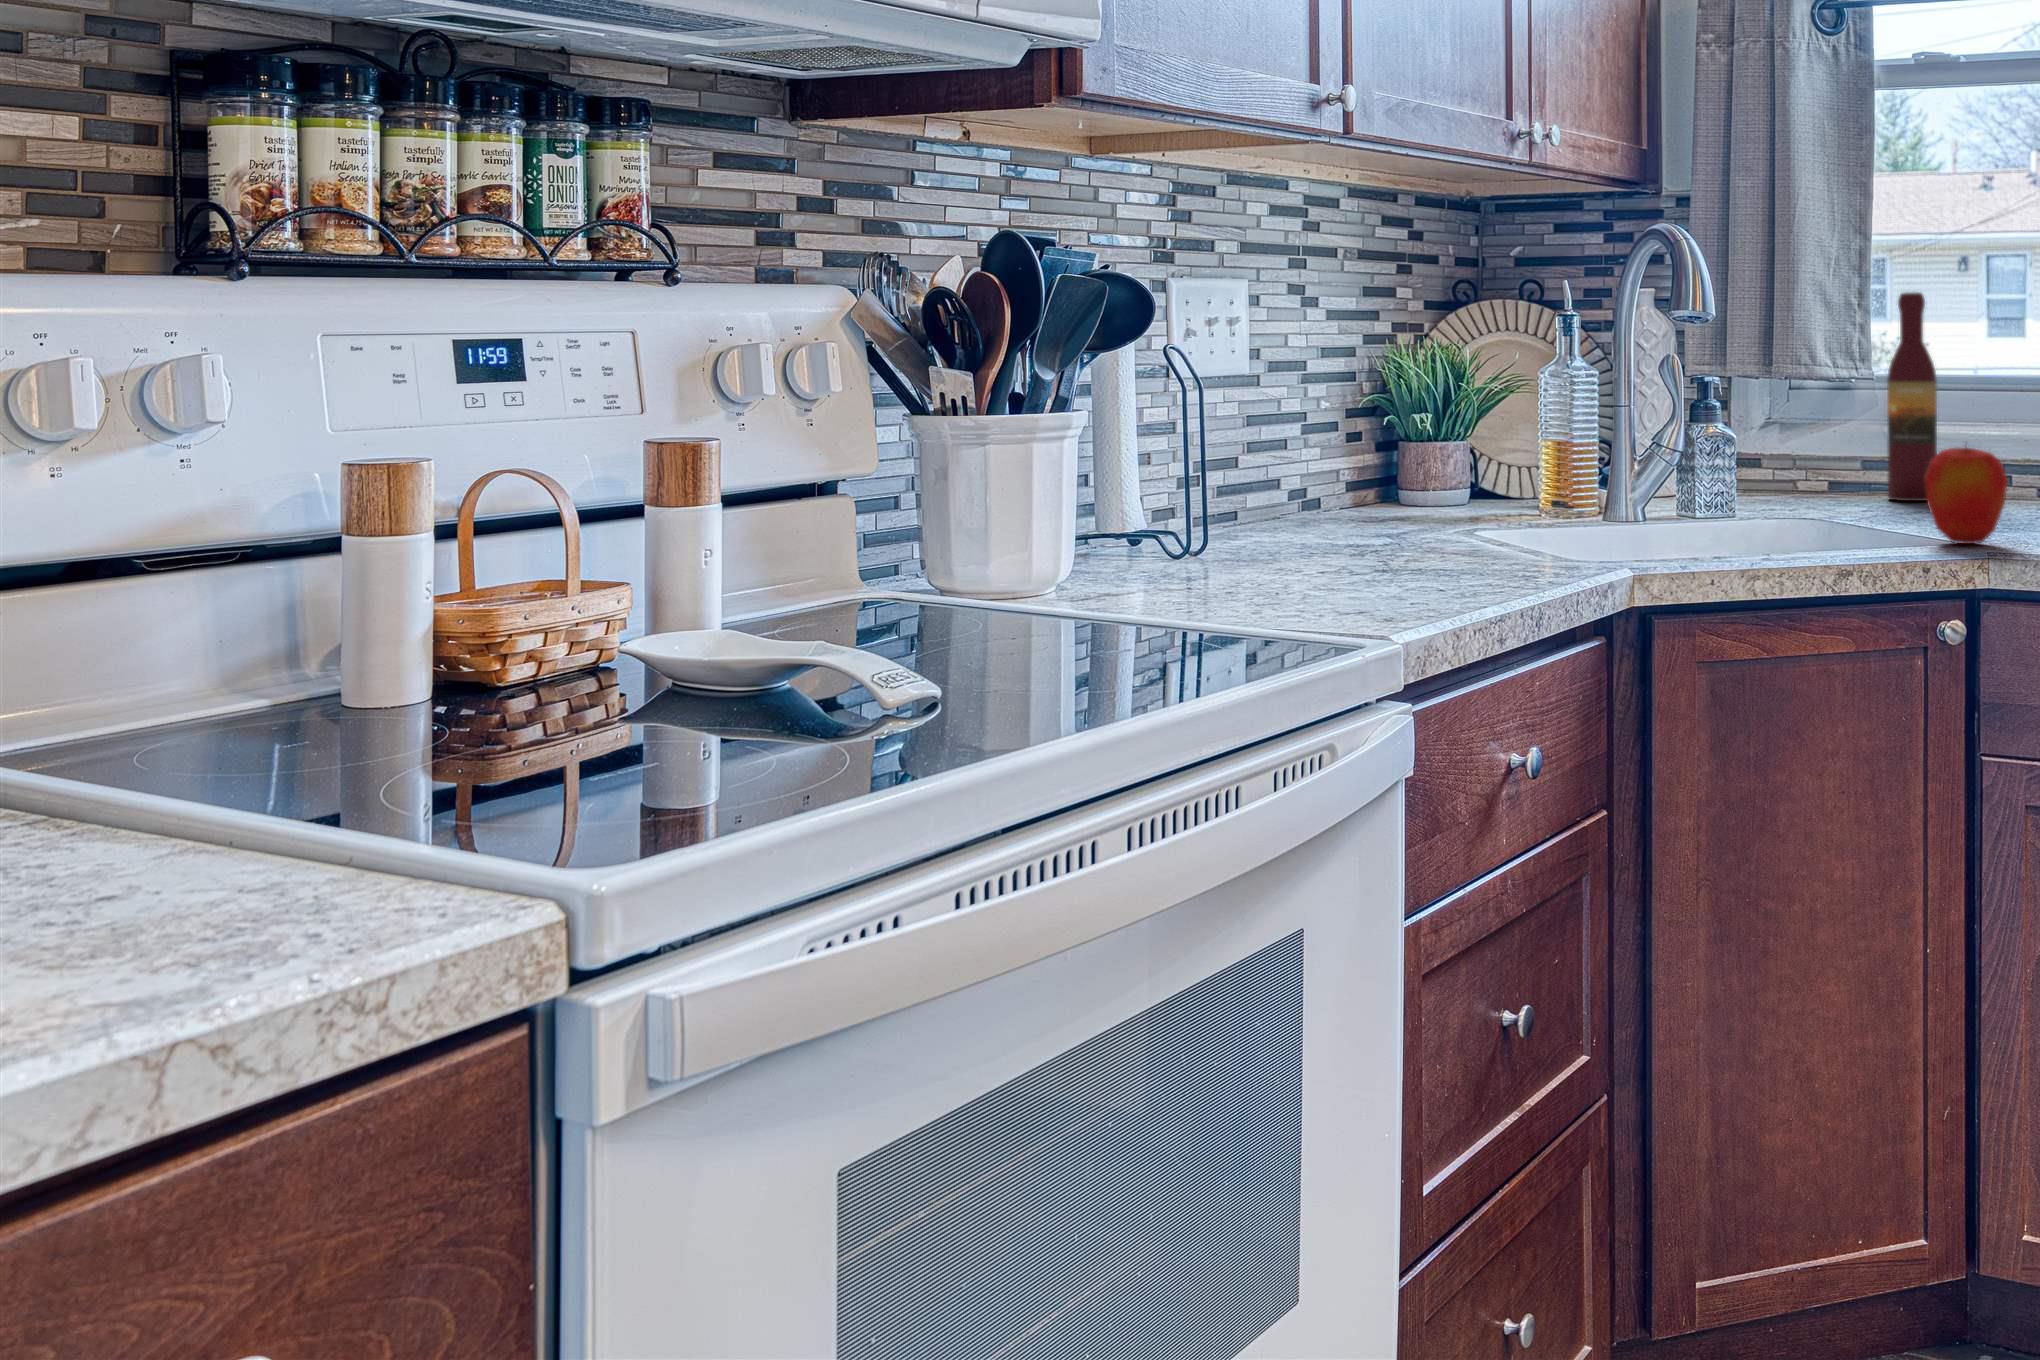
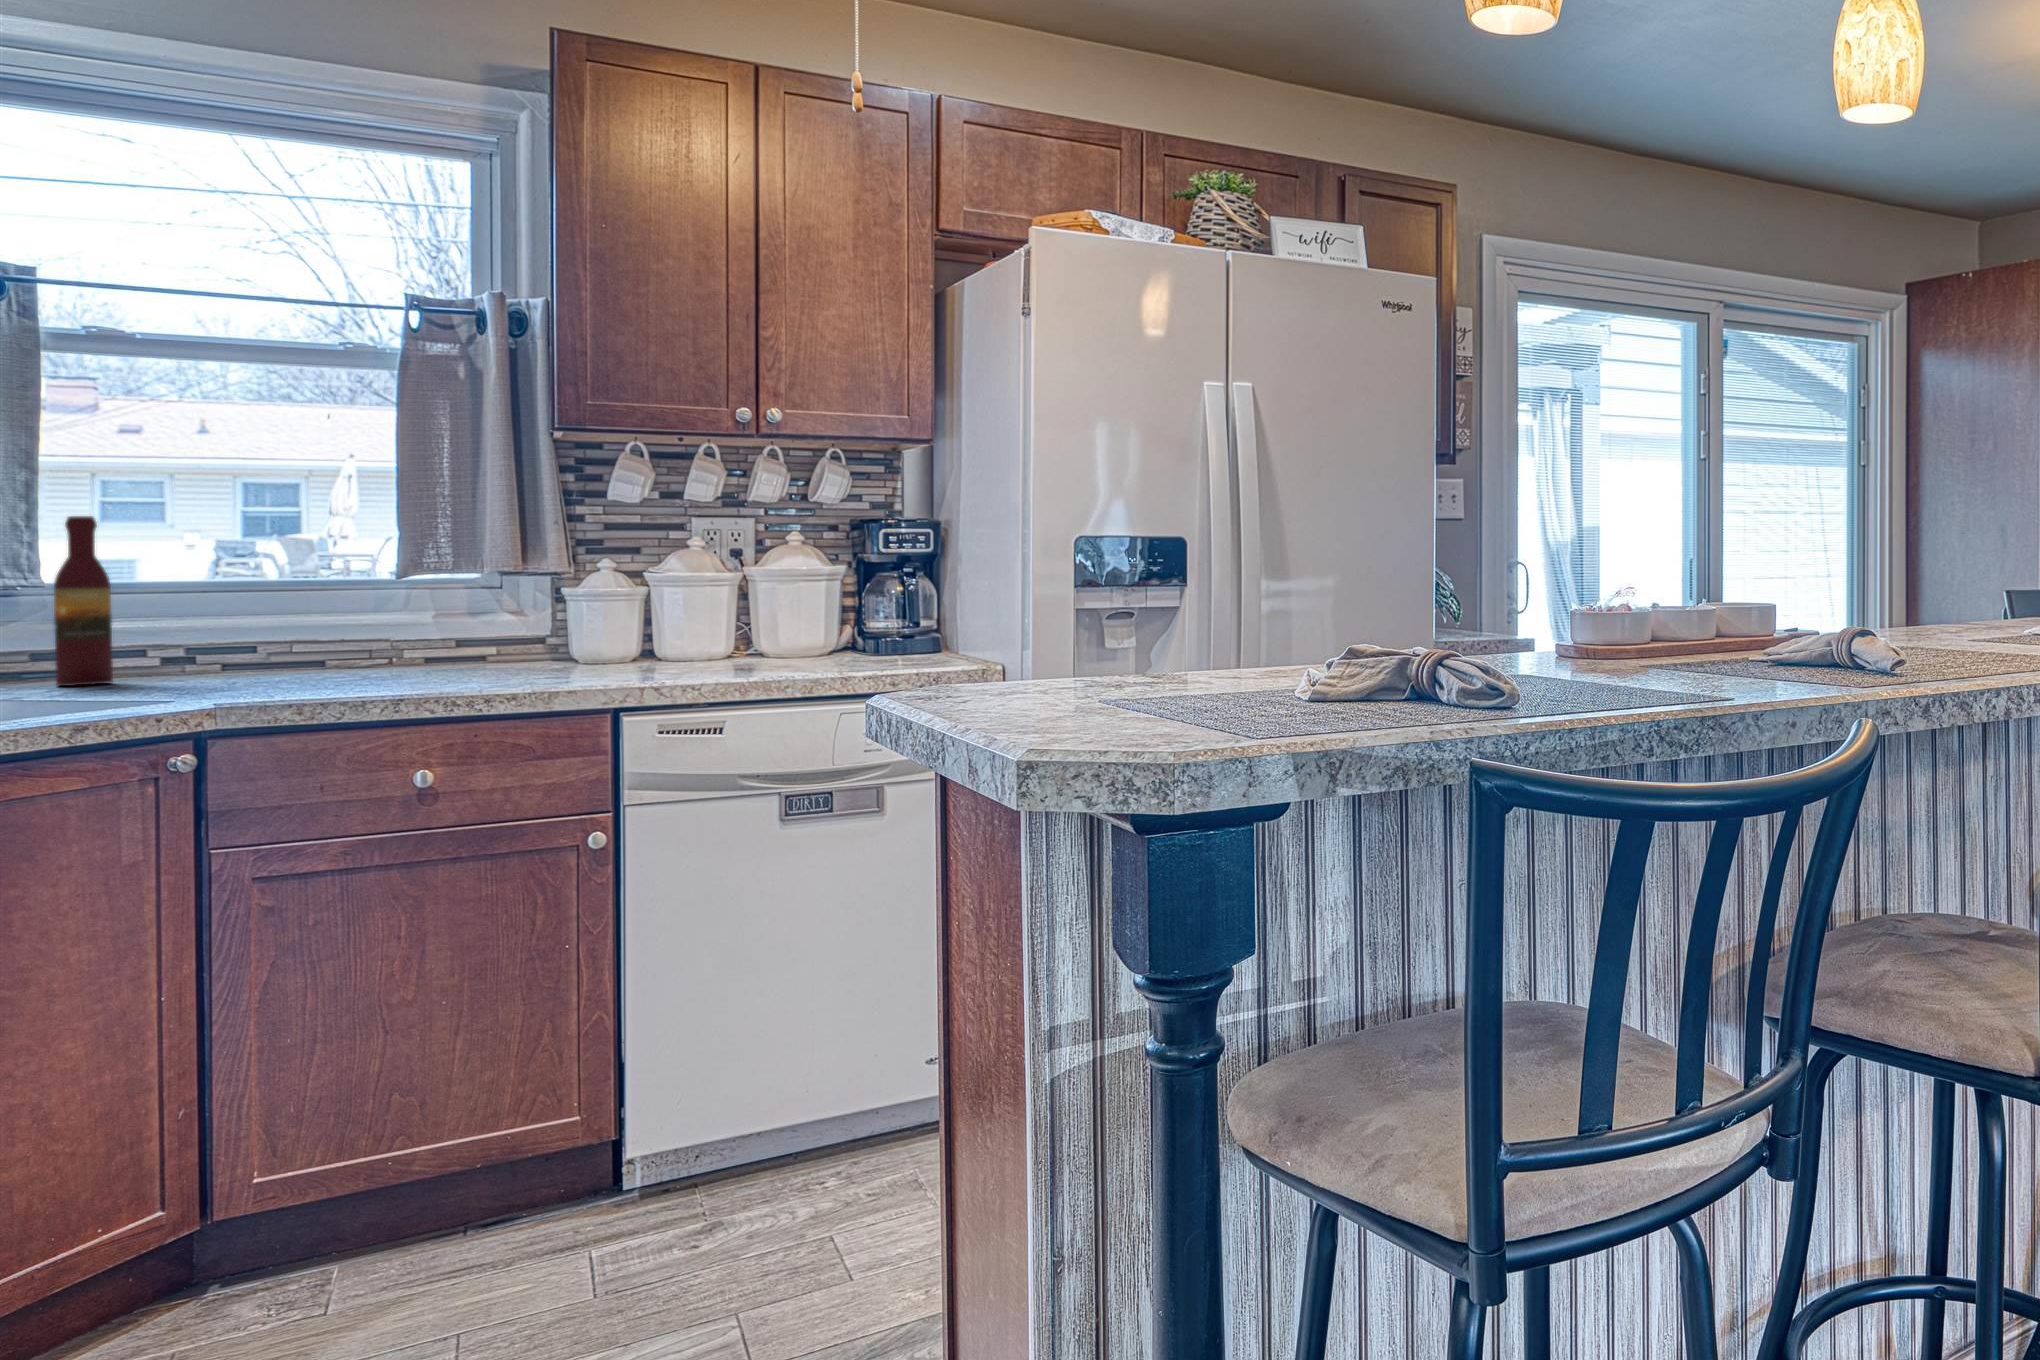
apple: present [1925,447,2008,544] -> none [139,628,223,704]

